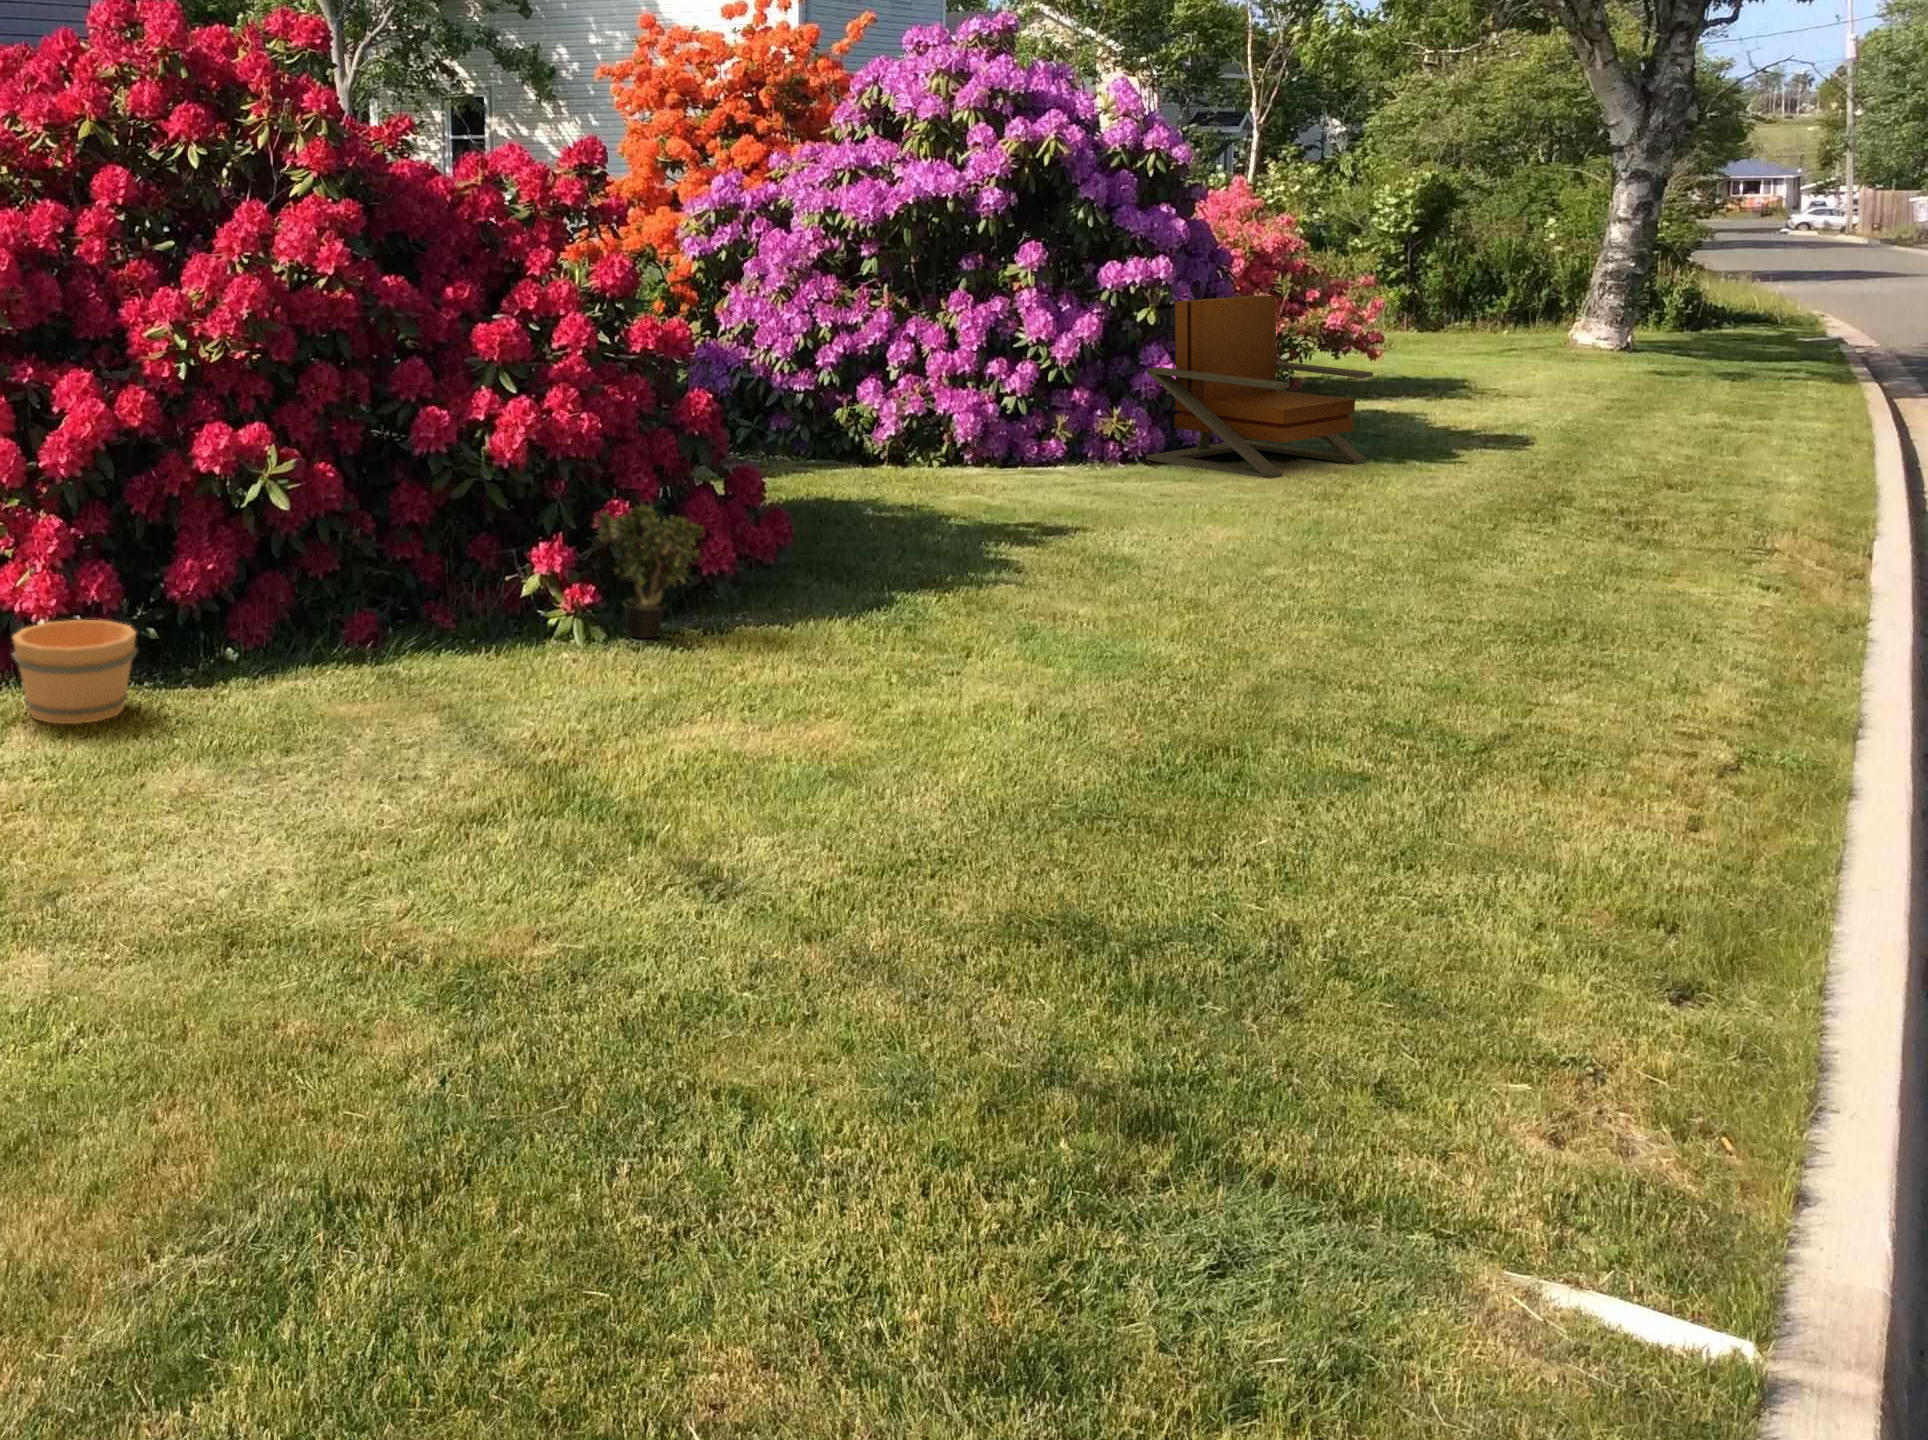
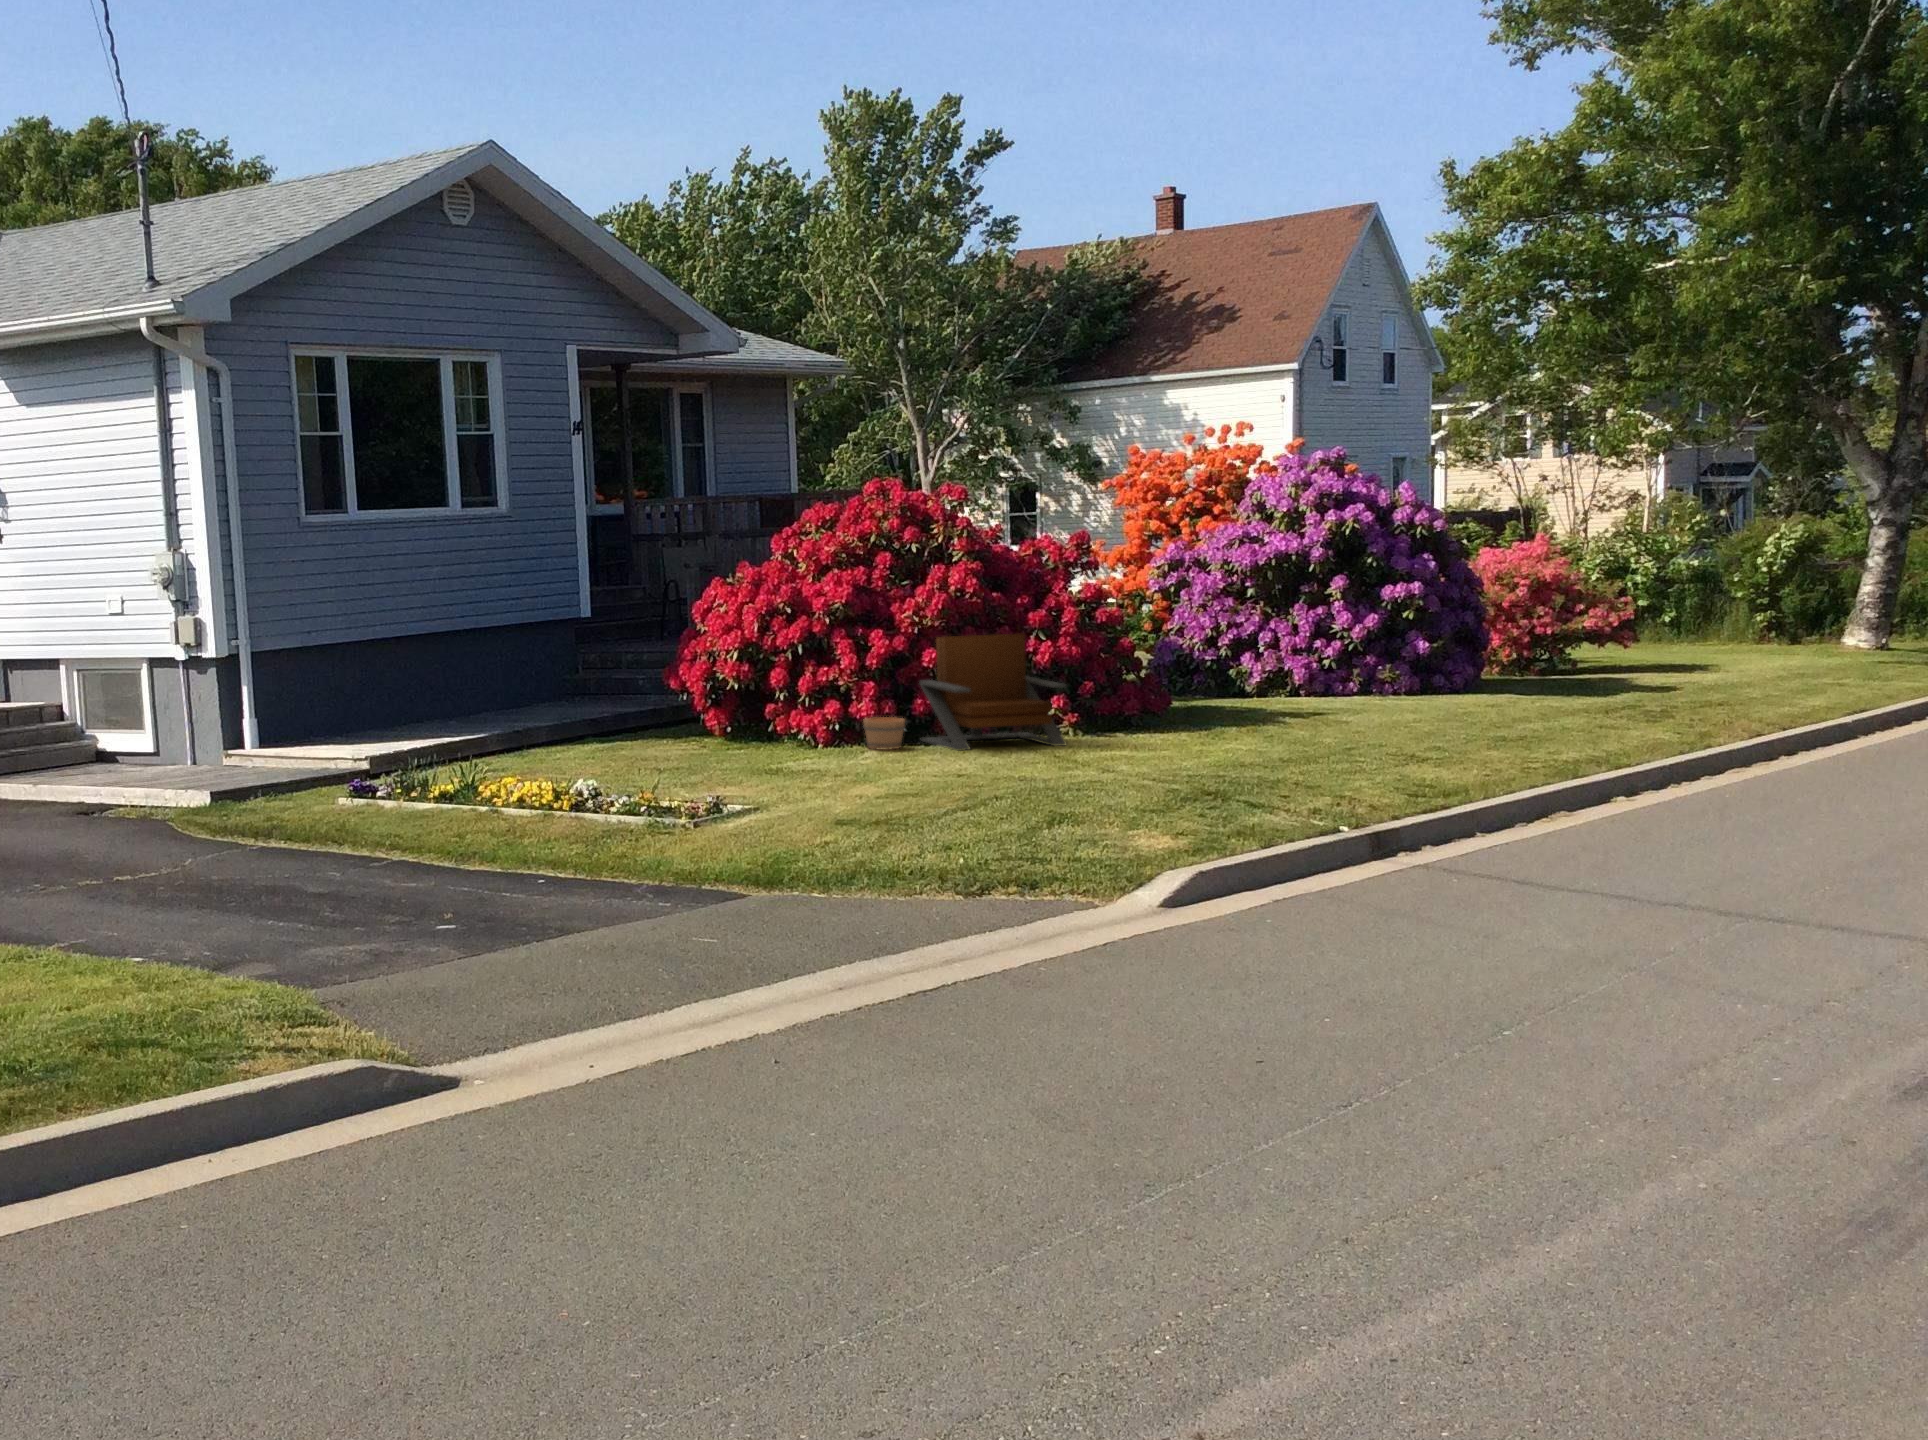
lounge chair: present [1146,296,1373,479] -> present [920,633,1066,751]
potted plant: present [595,505,704,638] -> none [1076,682,1122,736]

